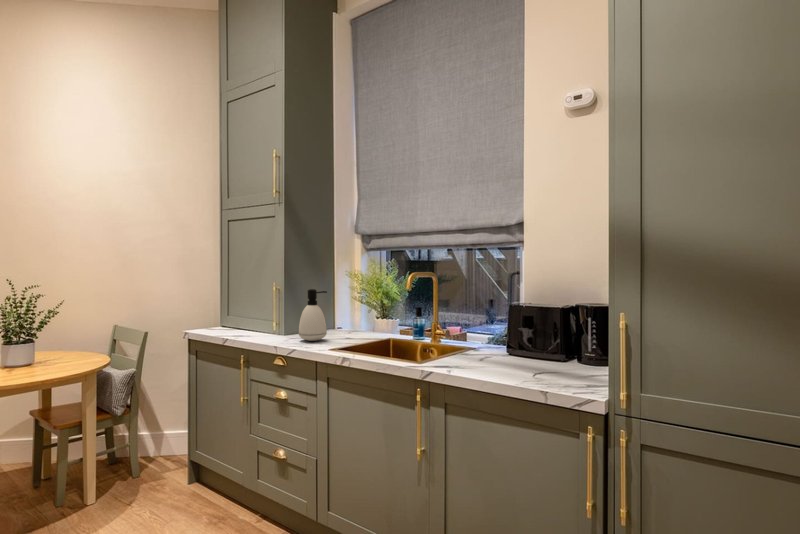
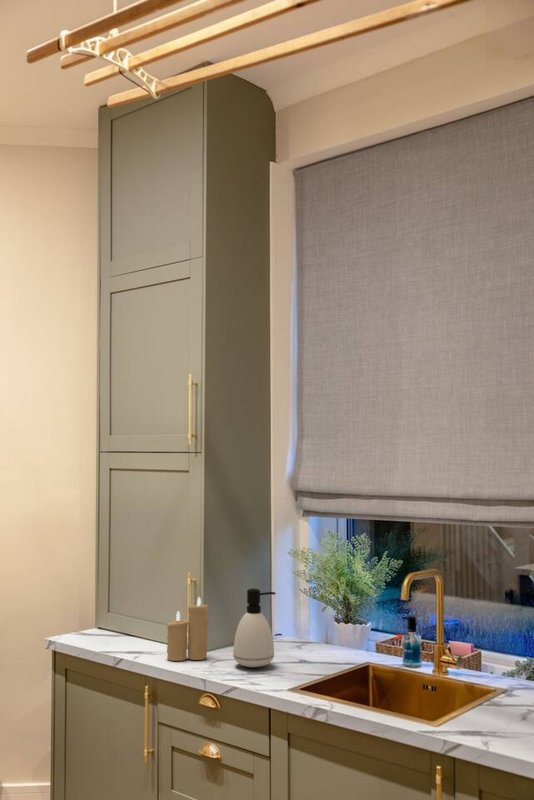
candle: none [255,297,283,339] -> present [167,597,208,661]

